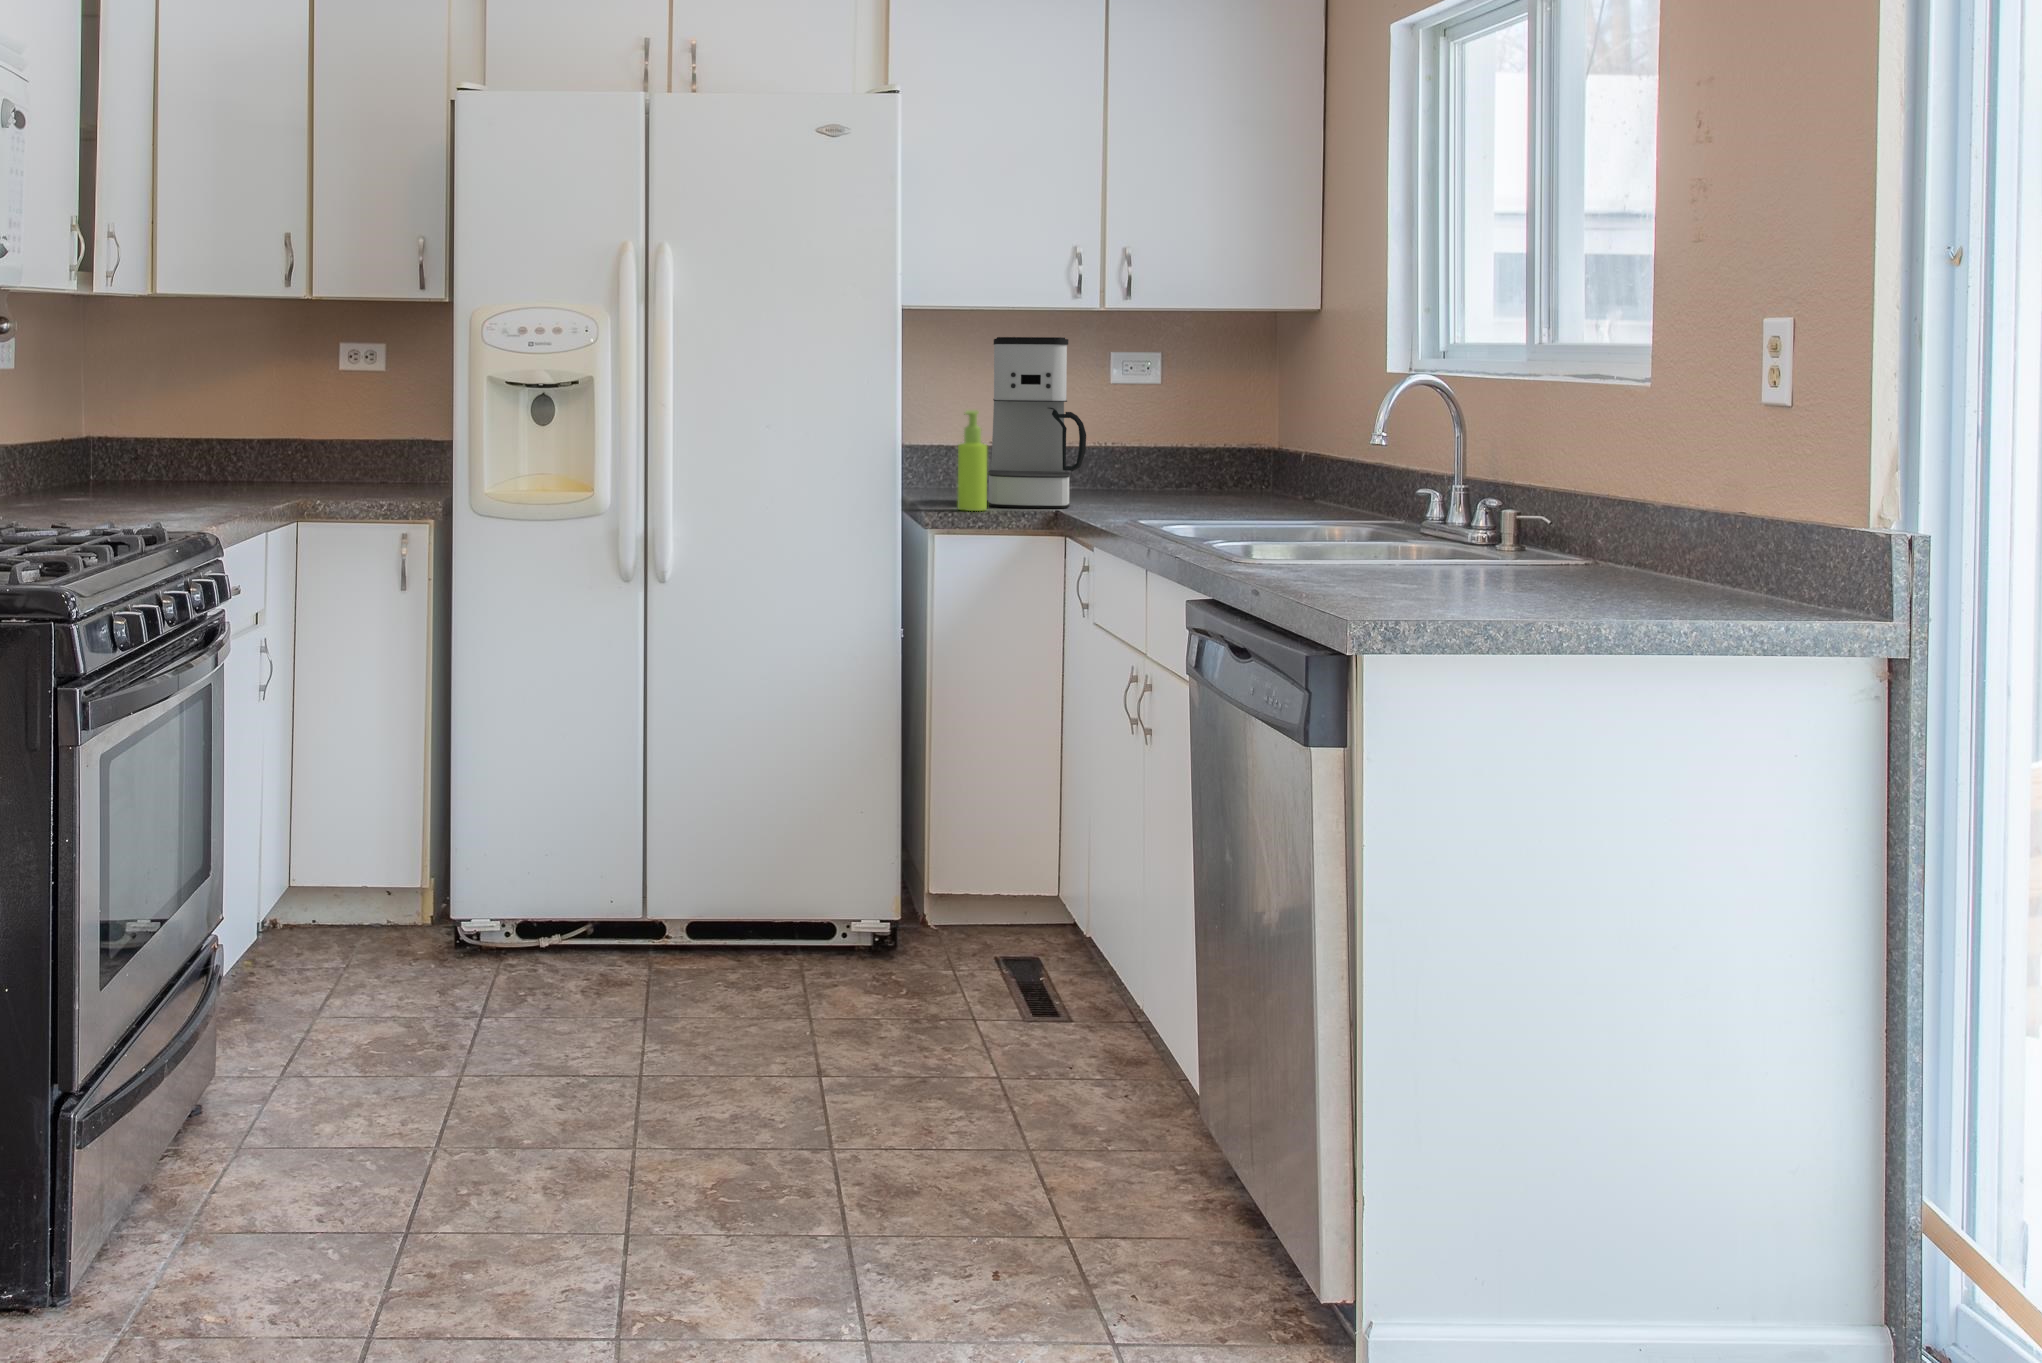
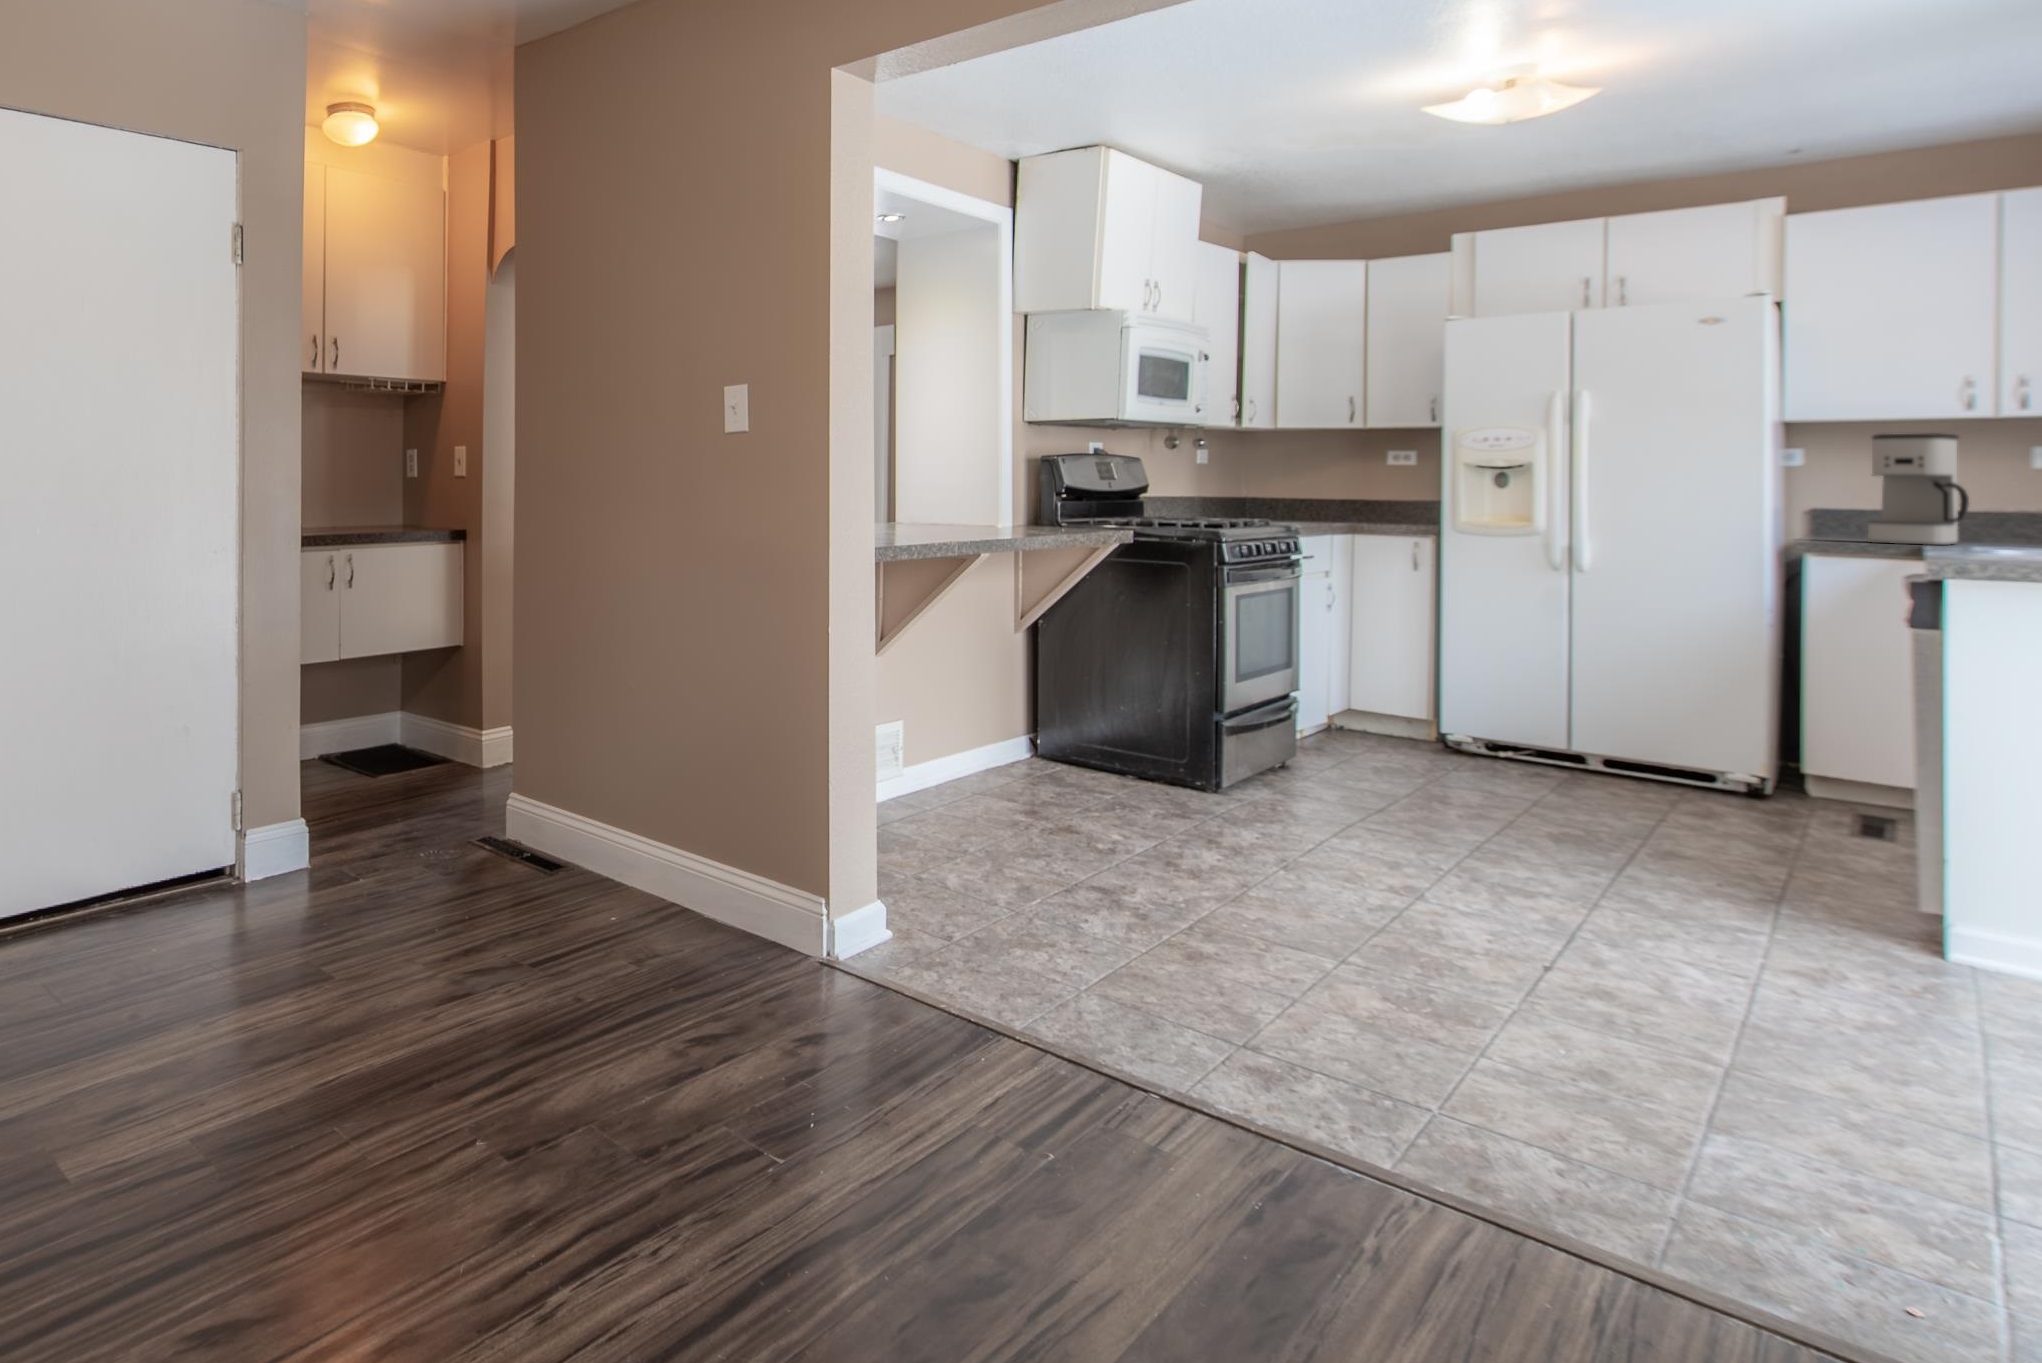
soap dispenser: present [957,410,987,511] -> none [1826,480,1853,543]

